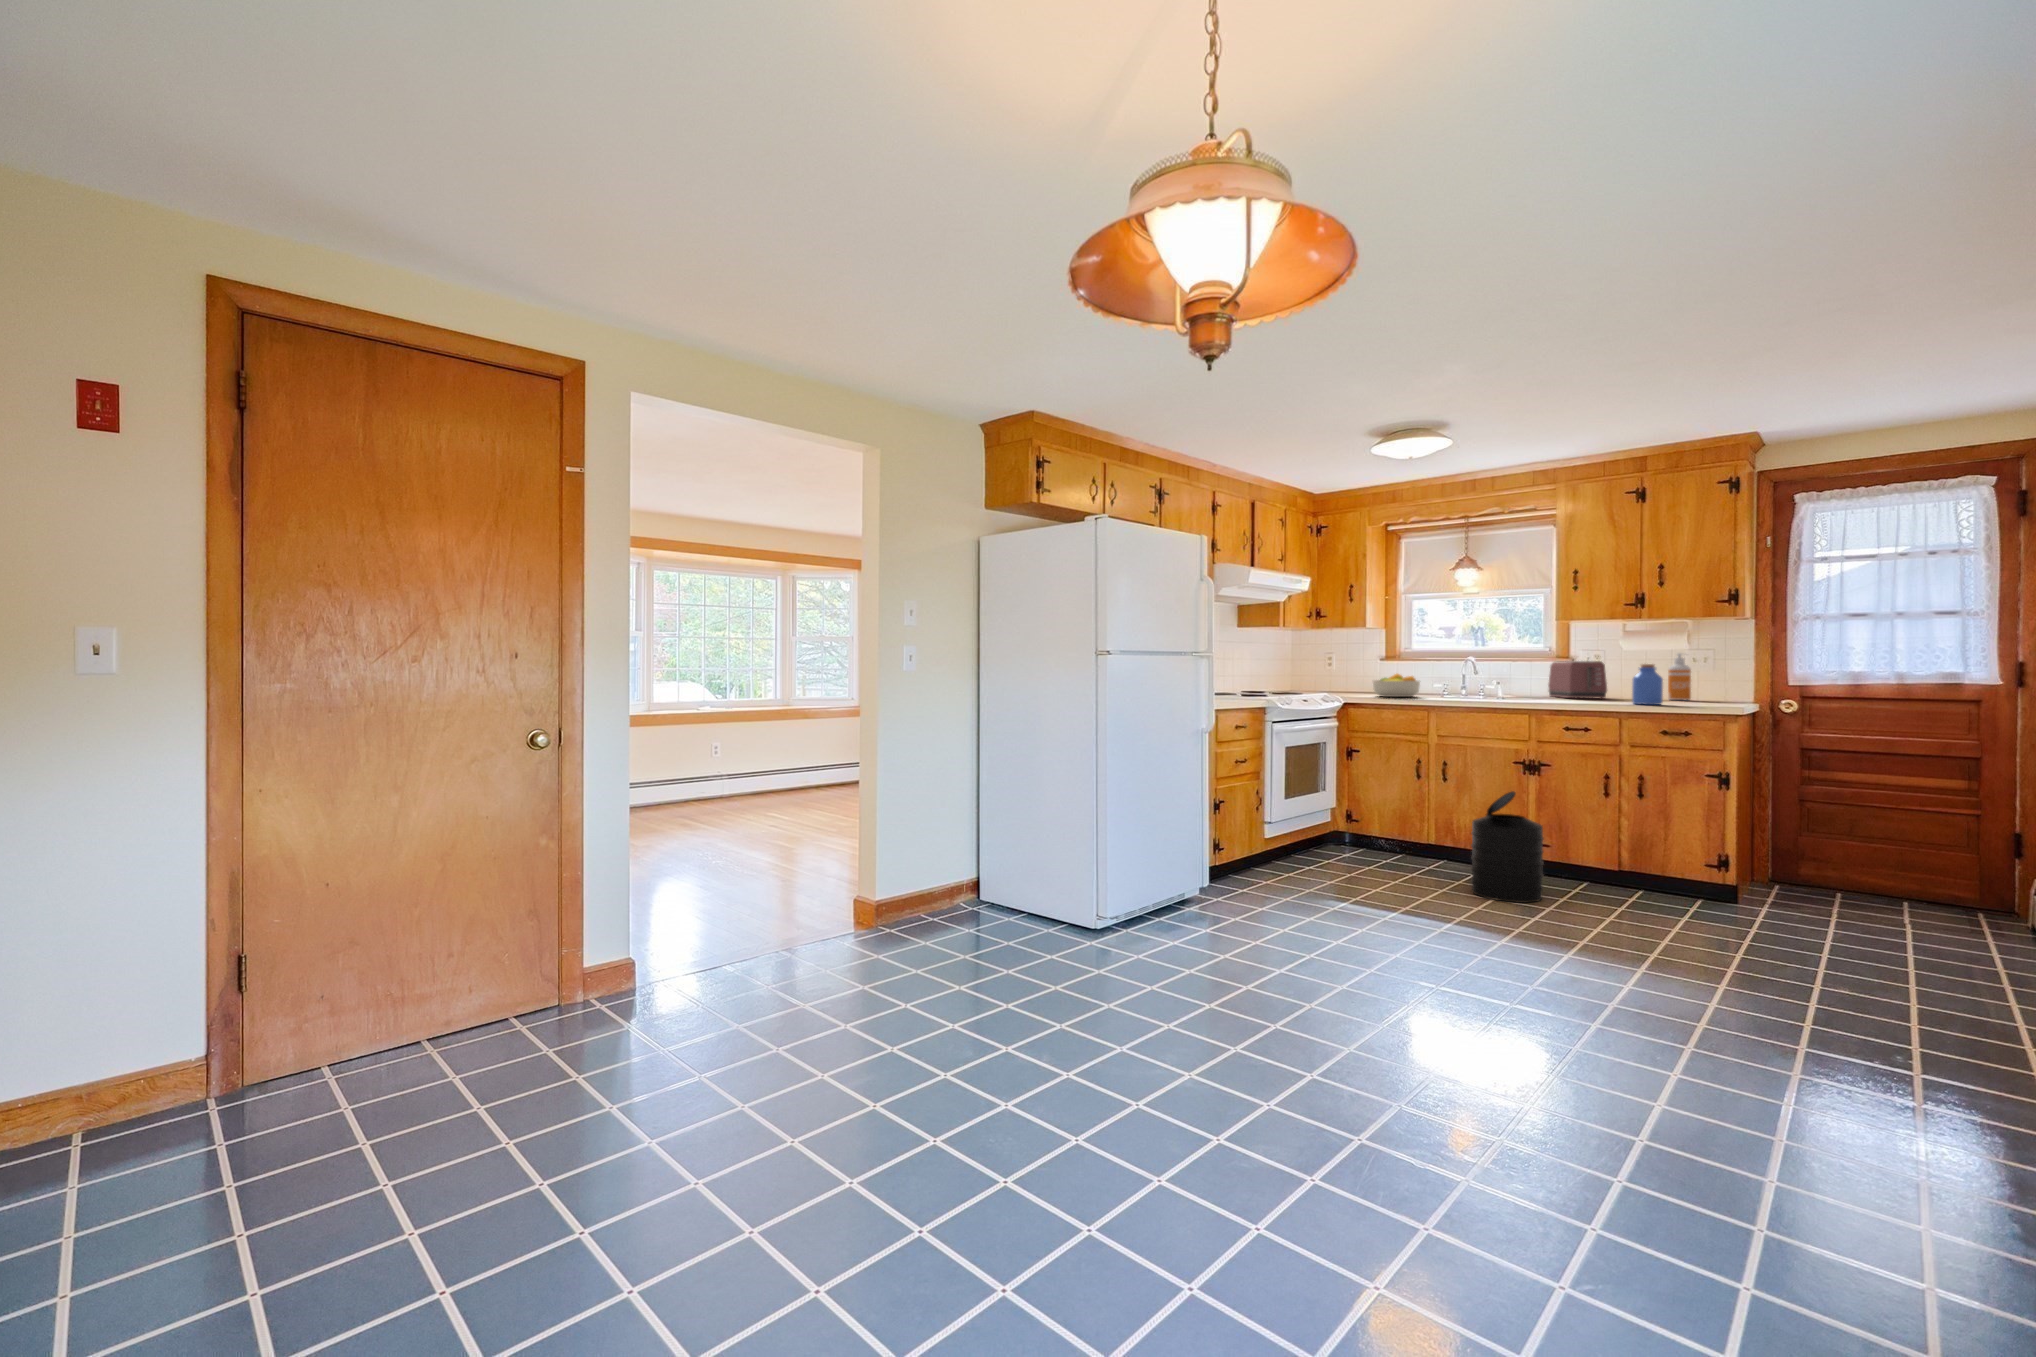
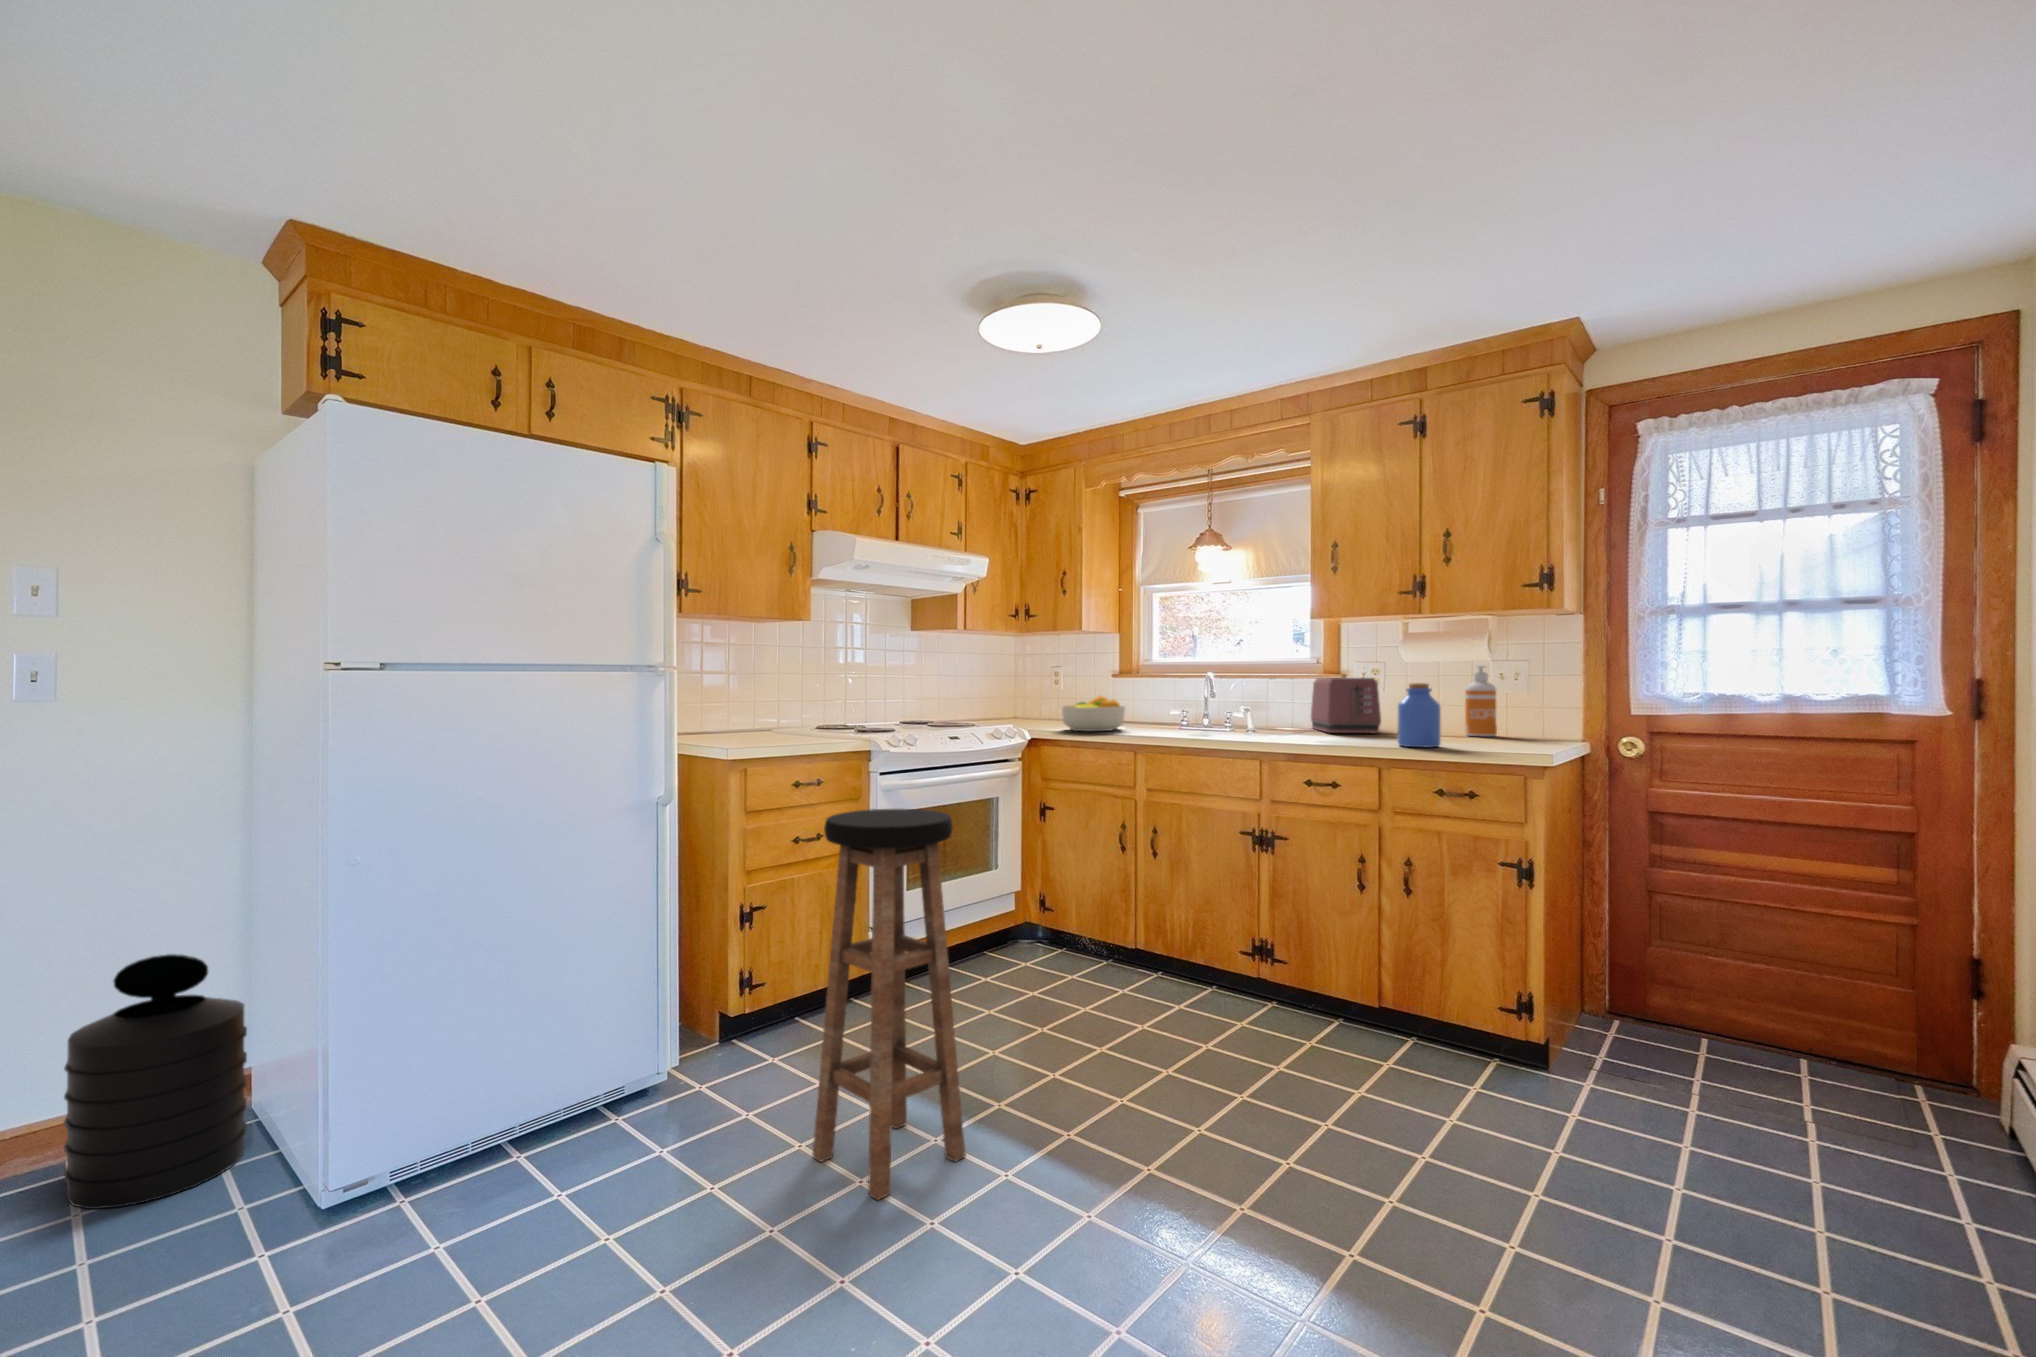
bar stool: none [1328,733,1414,933] -> present [813,809,965,1200]
trash can: present [1471,791,1543,903] -> present [64,954,247,1209]

